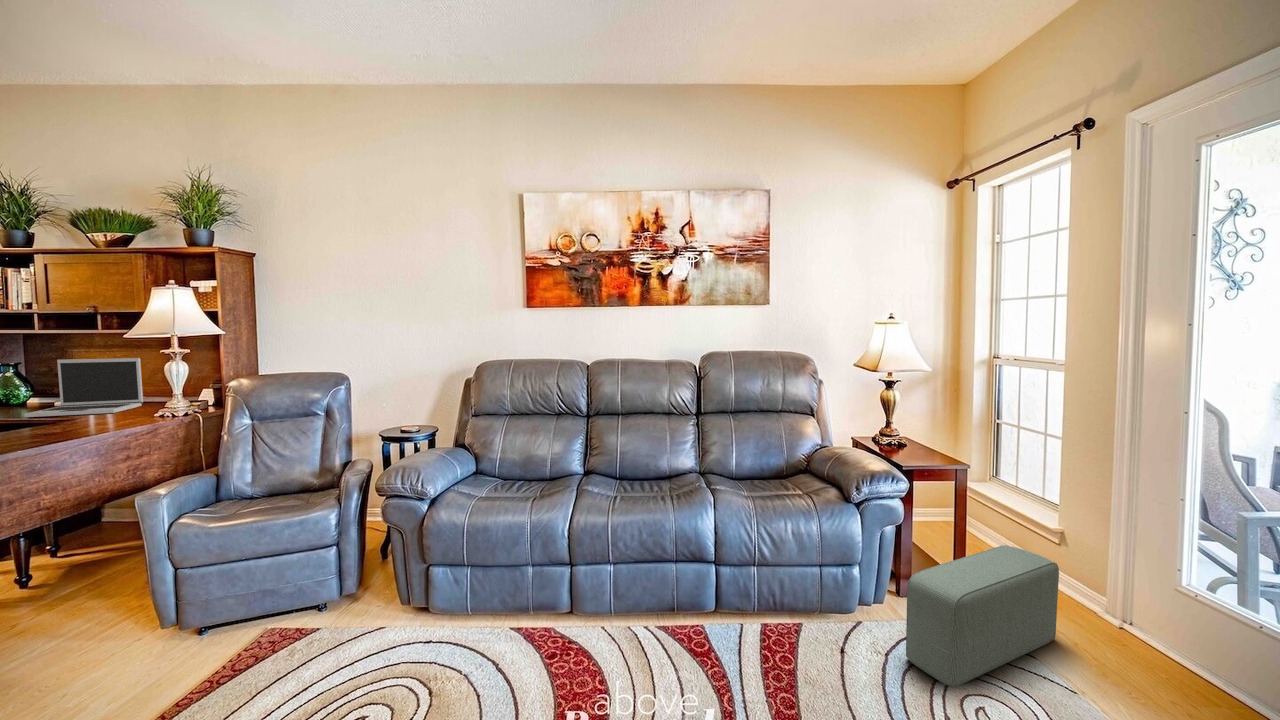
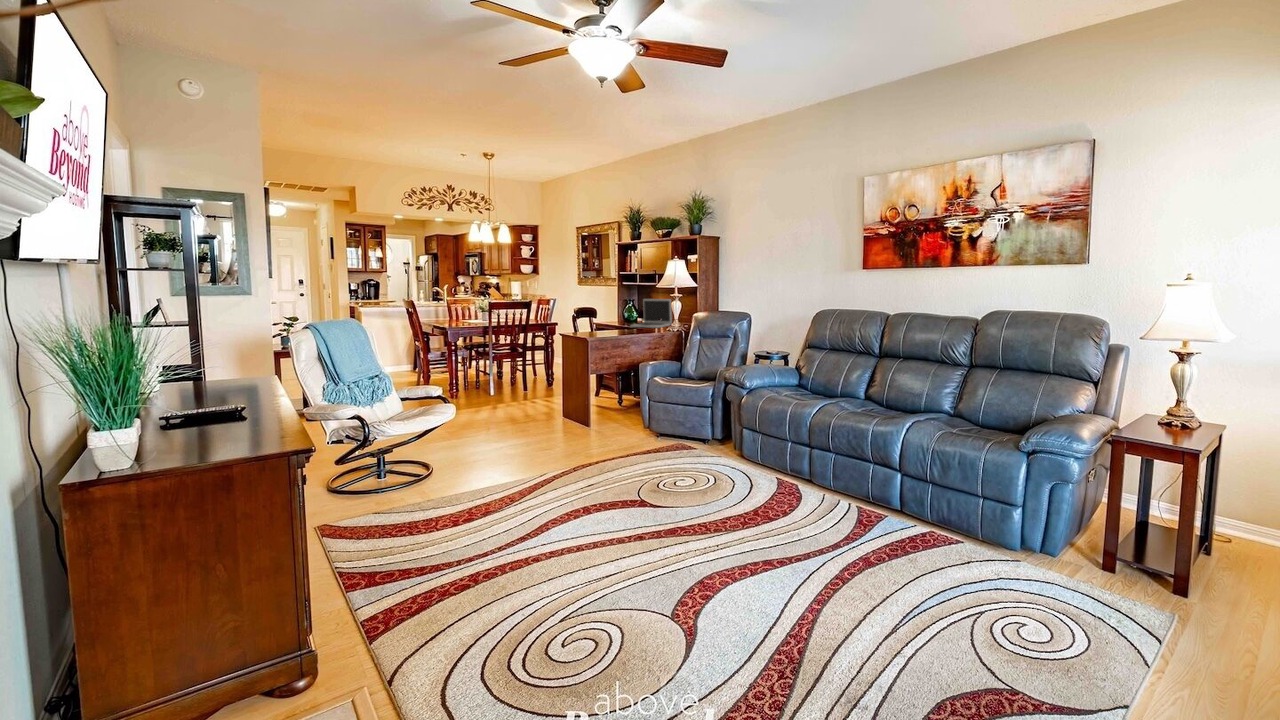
pouf: present [906,545,1059,687] -> none [989,502,1183,617]

